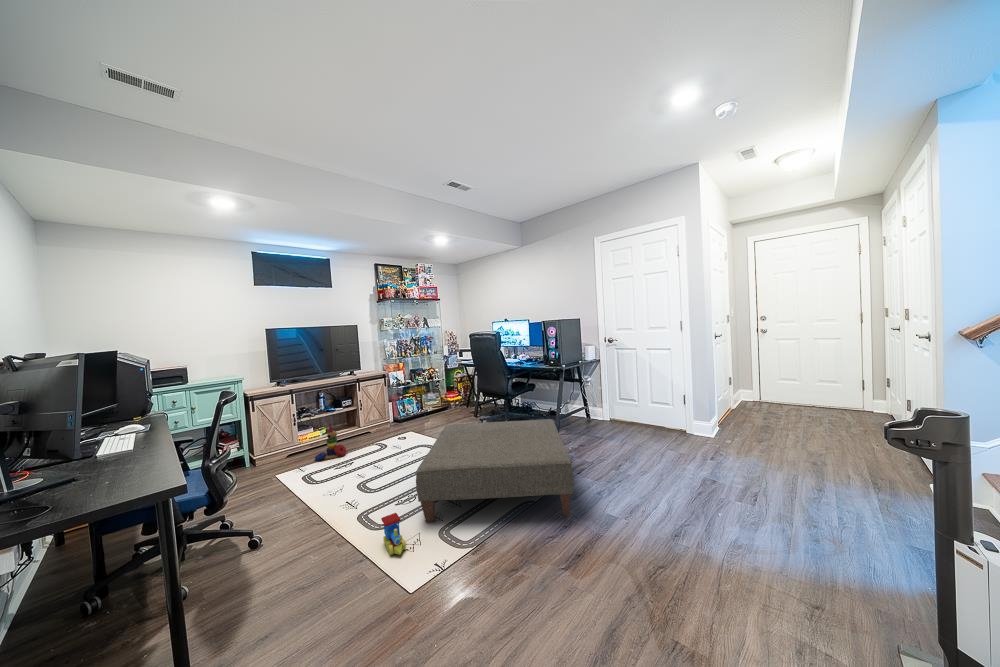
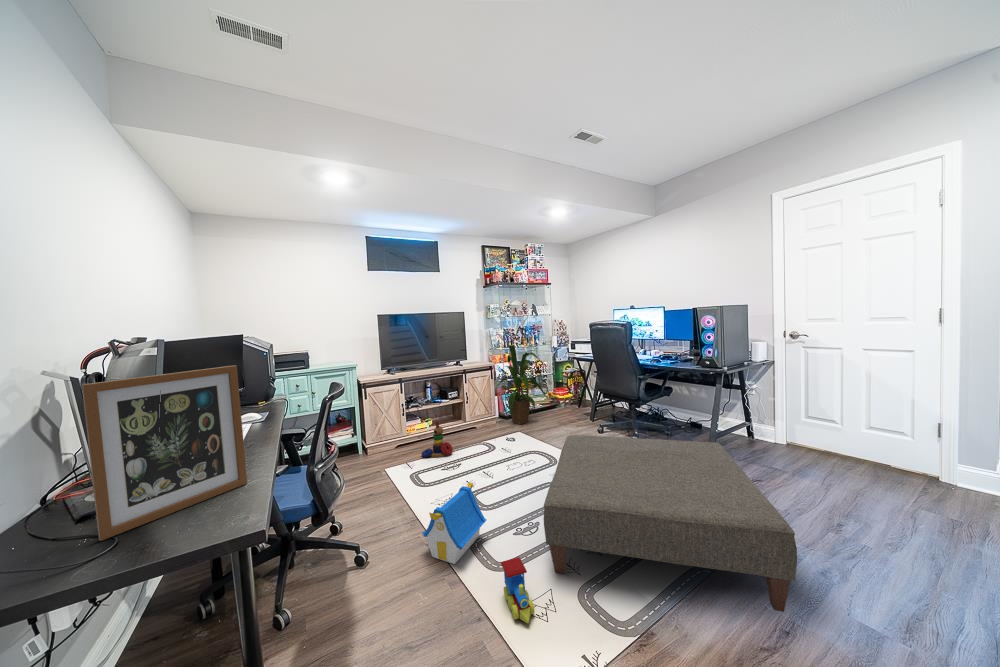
house plant: none [387,355,438,425] -> present [497,345,547,425]
picture frame: none [20,373,158,509] -> present [82,365,247,541]
toy house: none [315,468,373,532] -> present [422,483,486,564]

